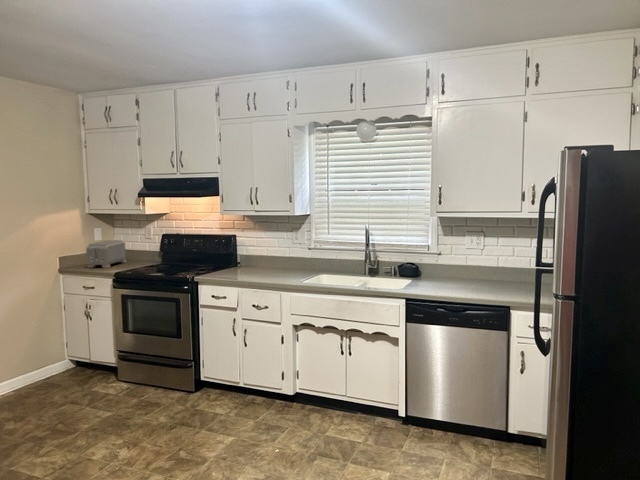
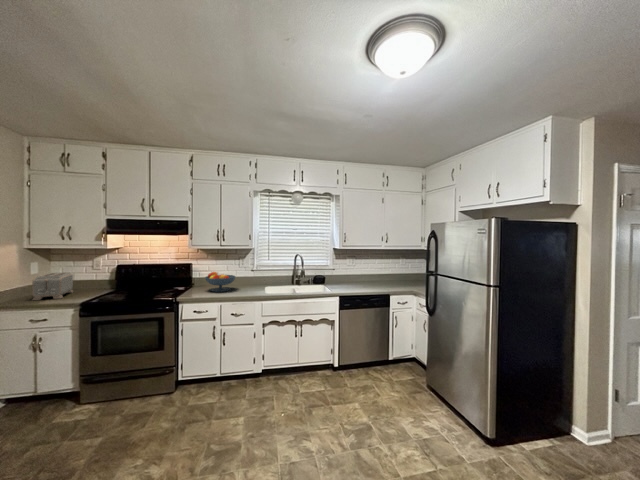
fruit bowl: none [237,247,278,276] -> present [205,272,235,292]

